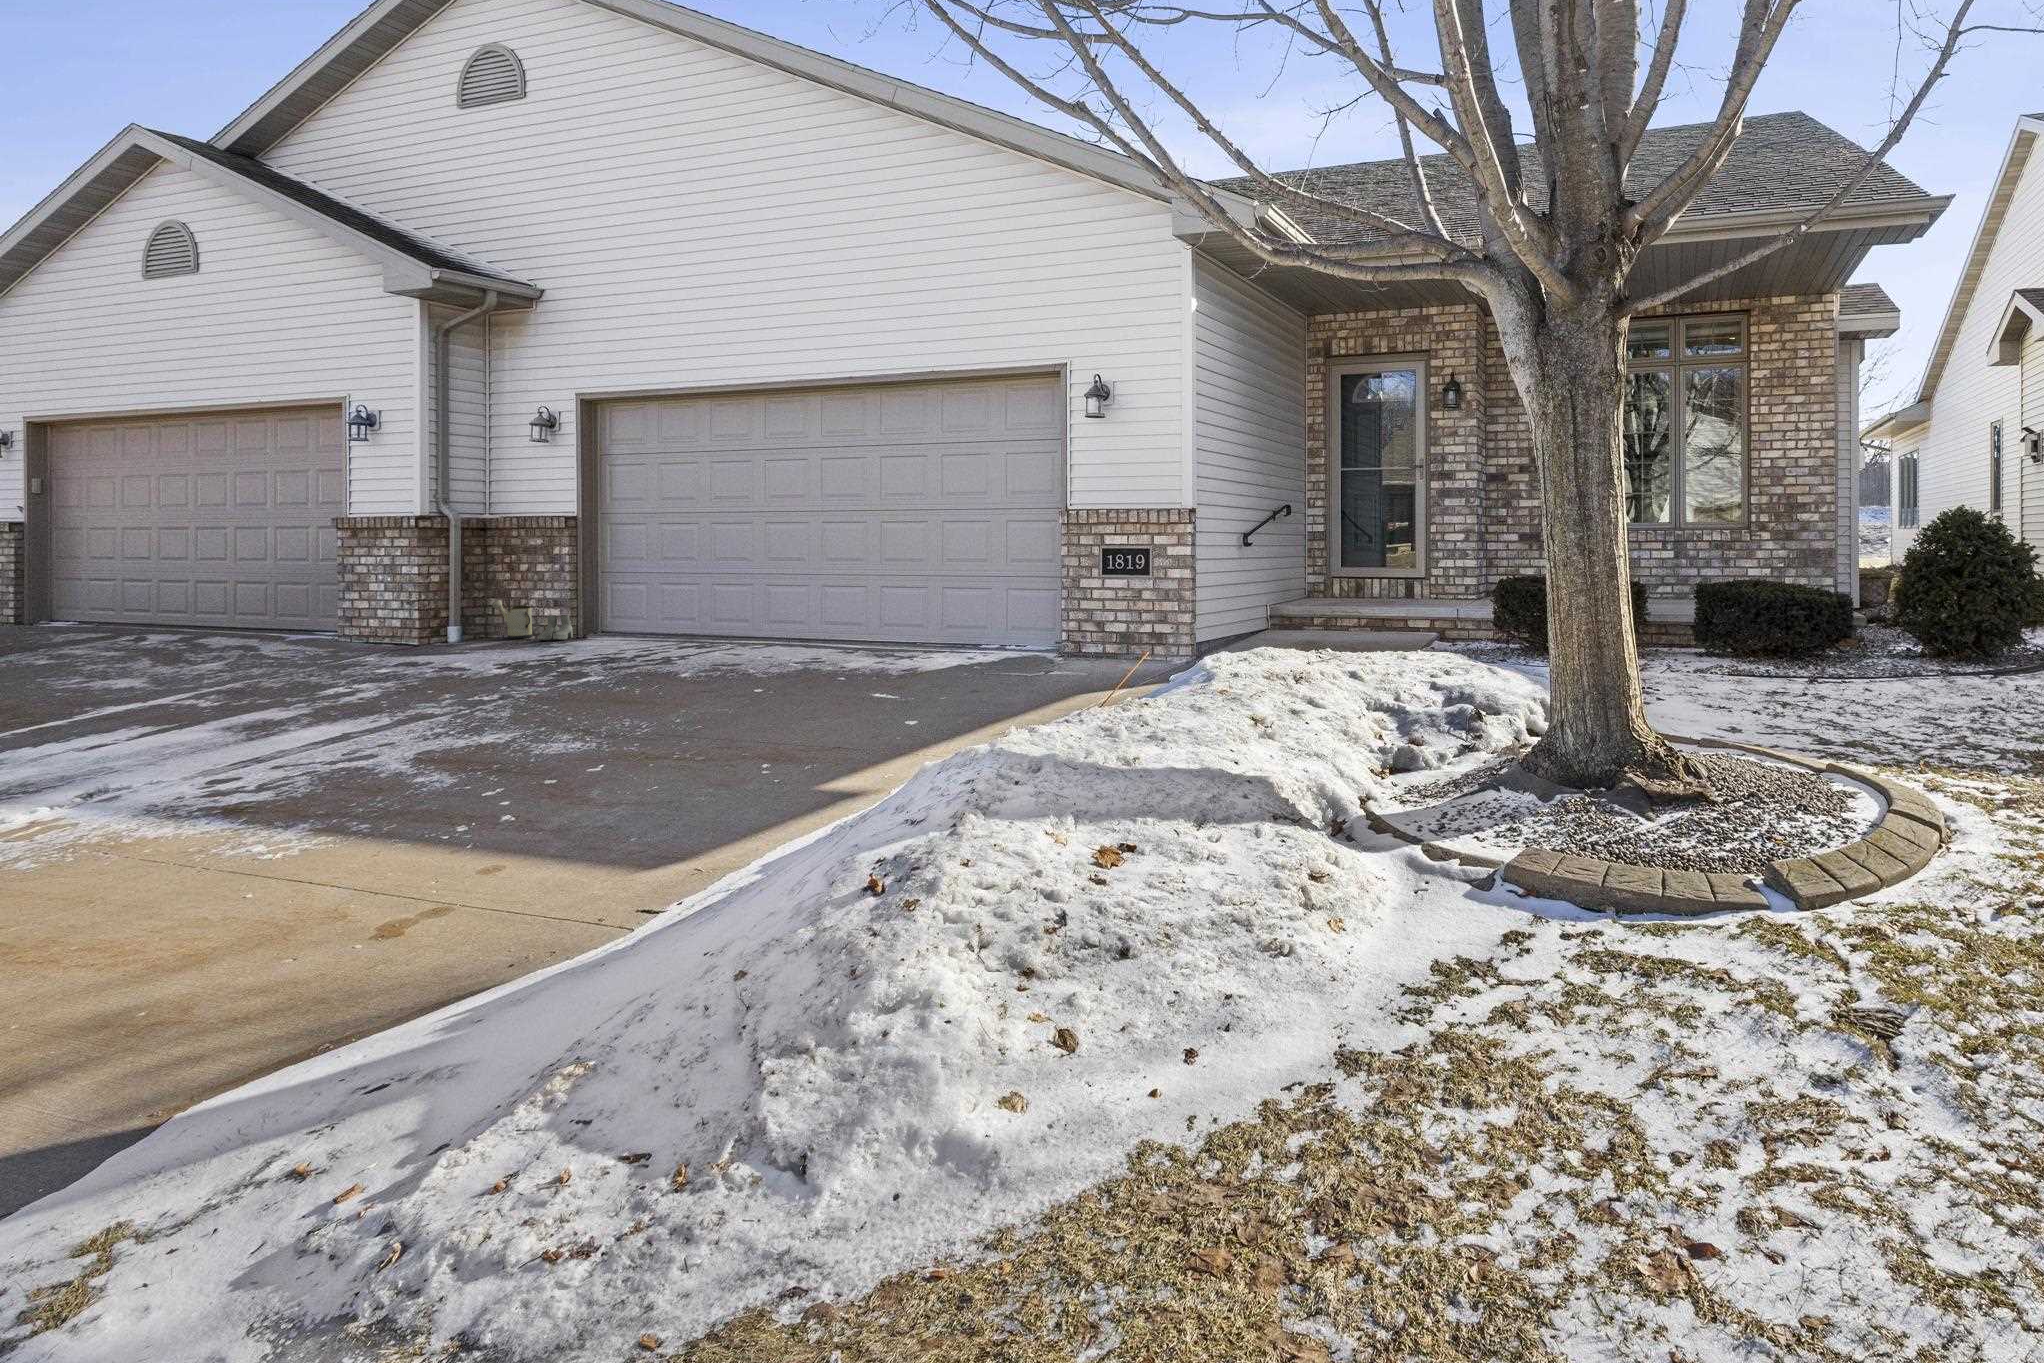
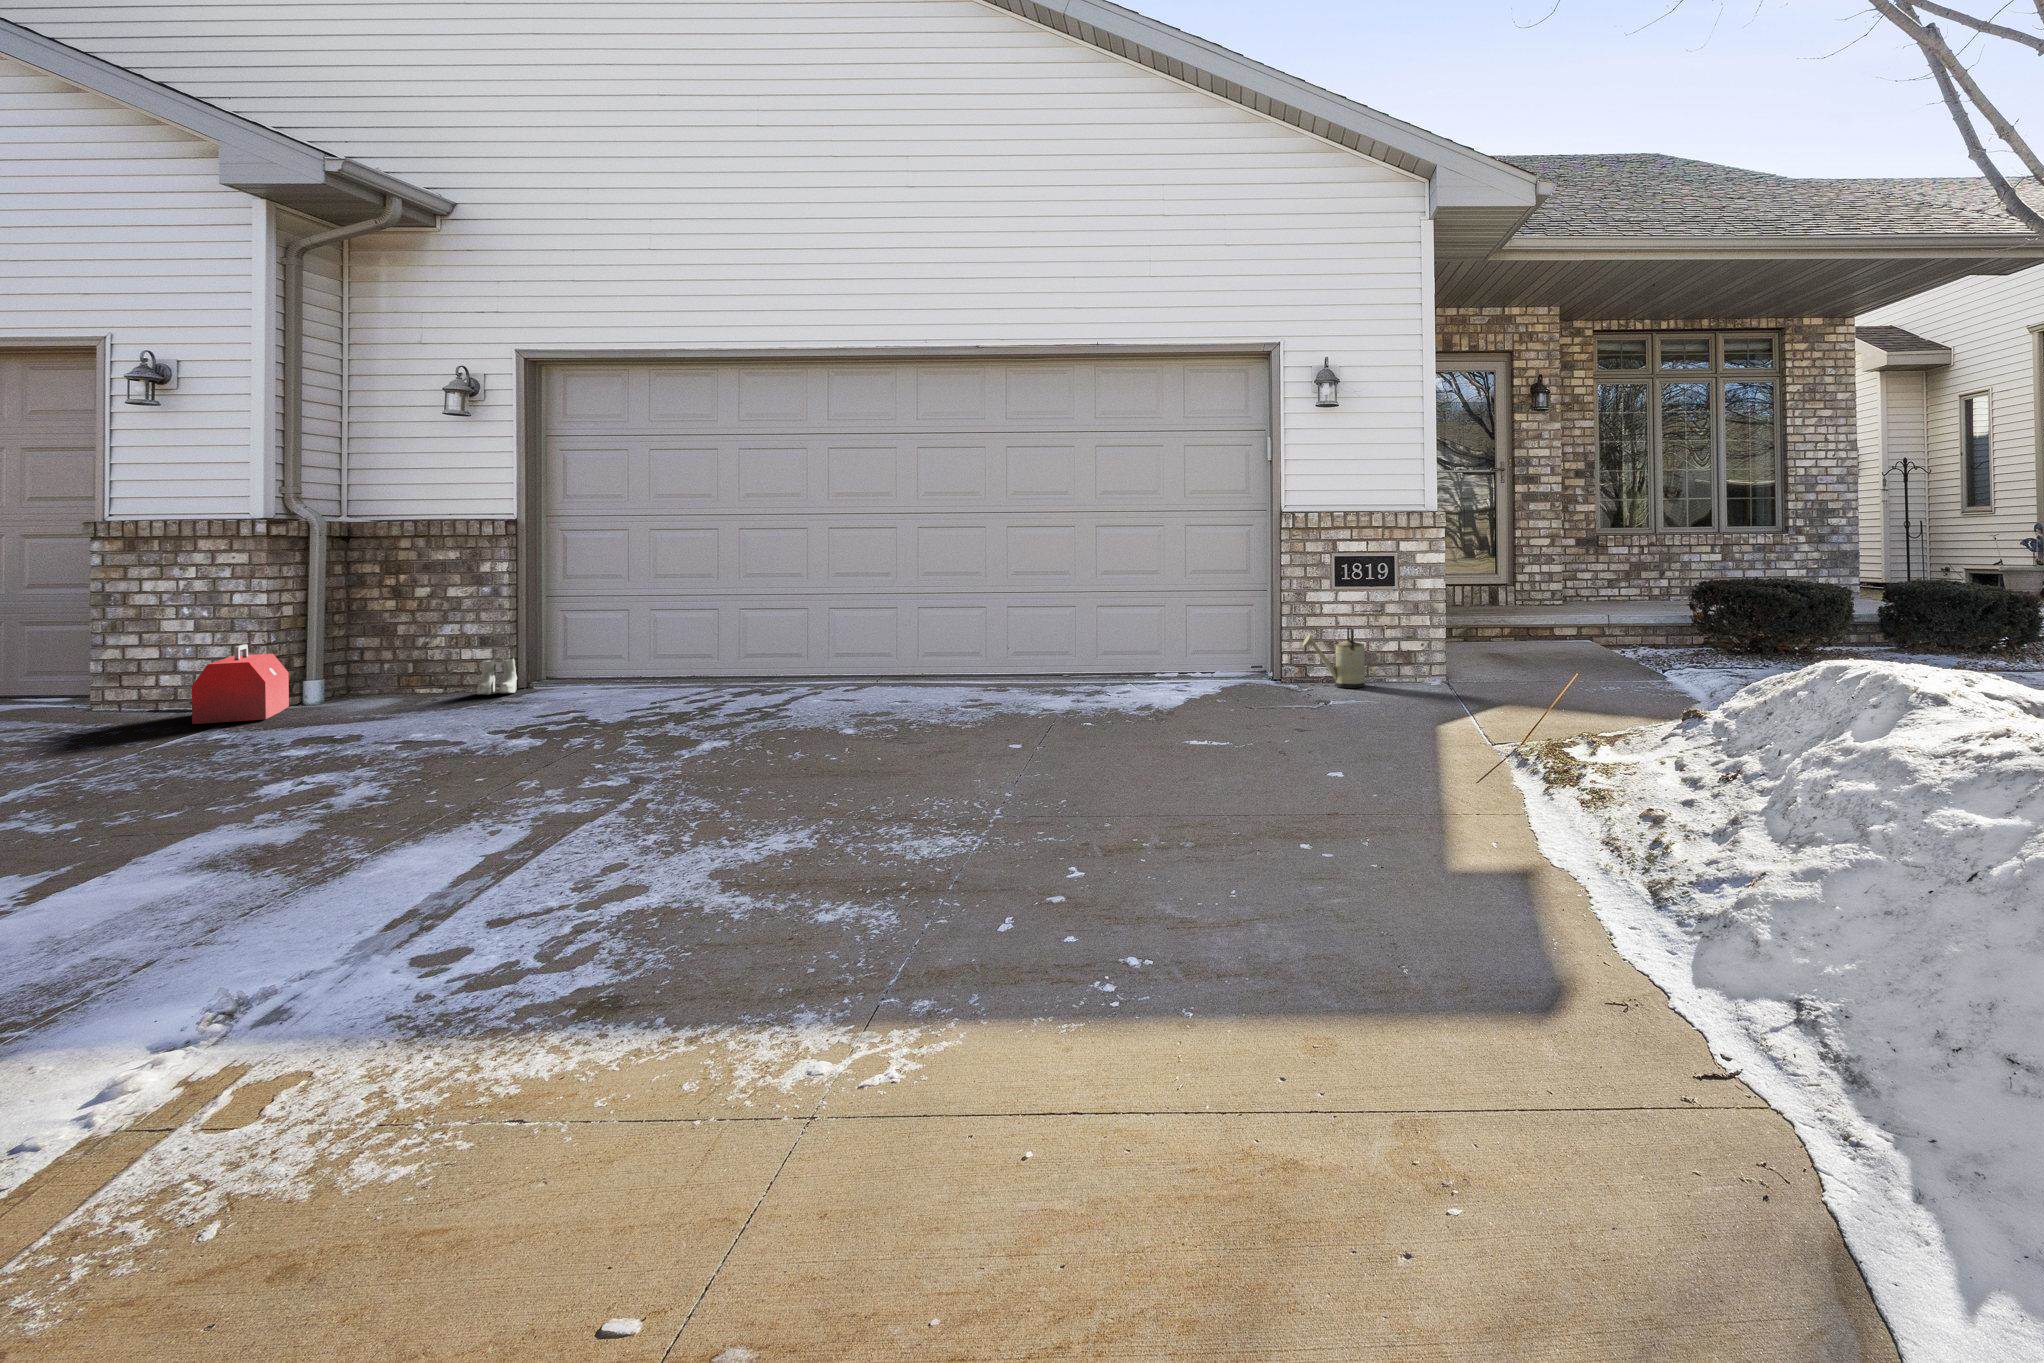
watering can: present [492,597,532,639] -> present [1303,628,1365,688]
toolbox: none [352,601,432,652] -> present [191,644,289,724]

